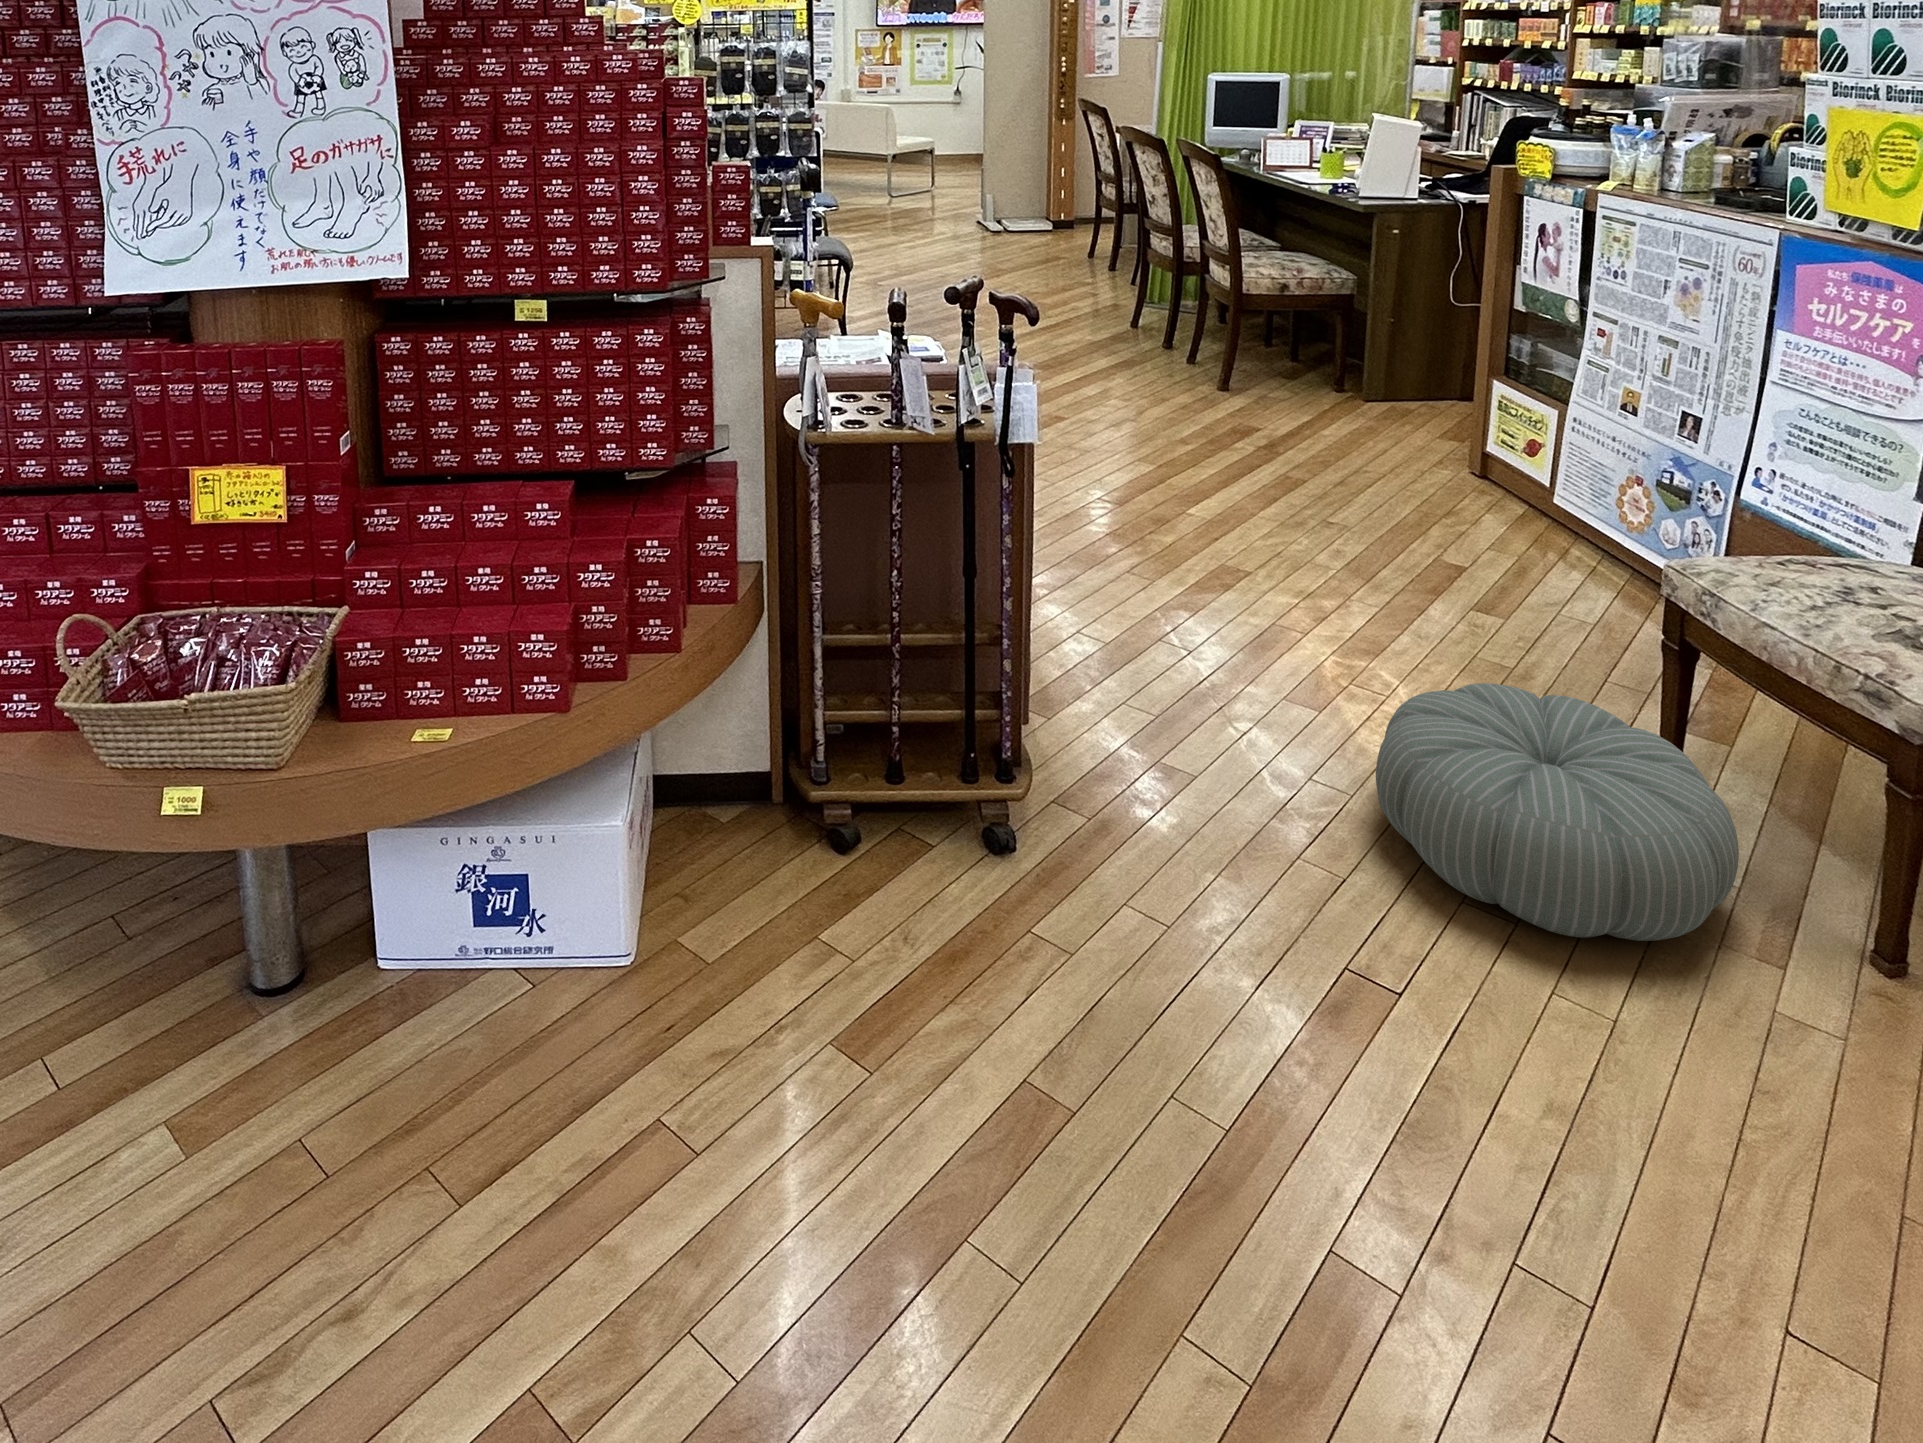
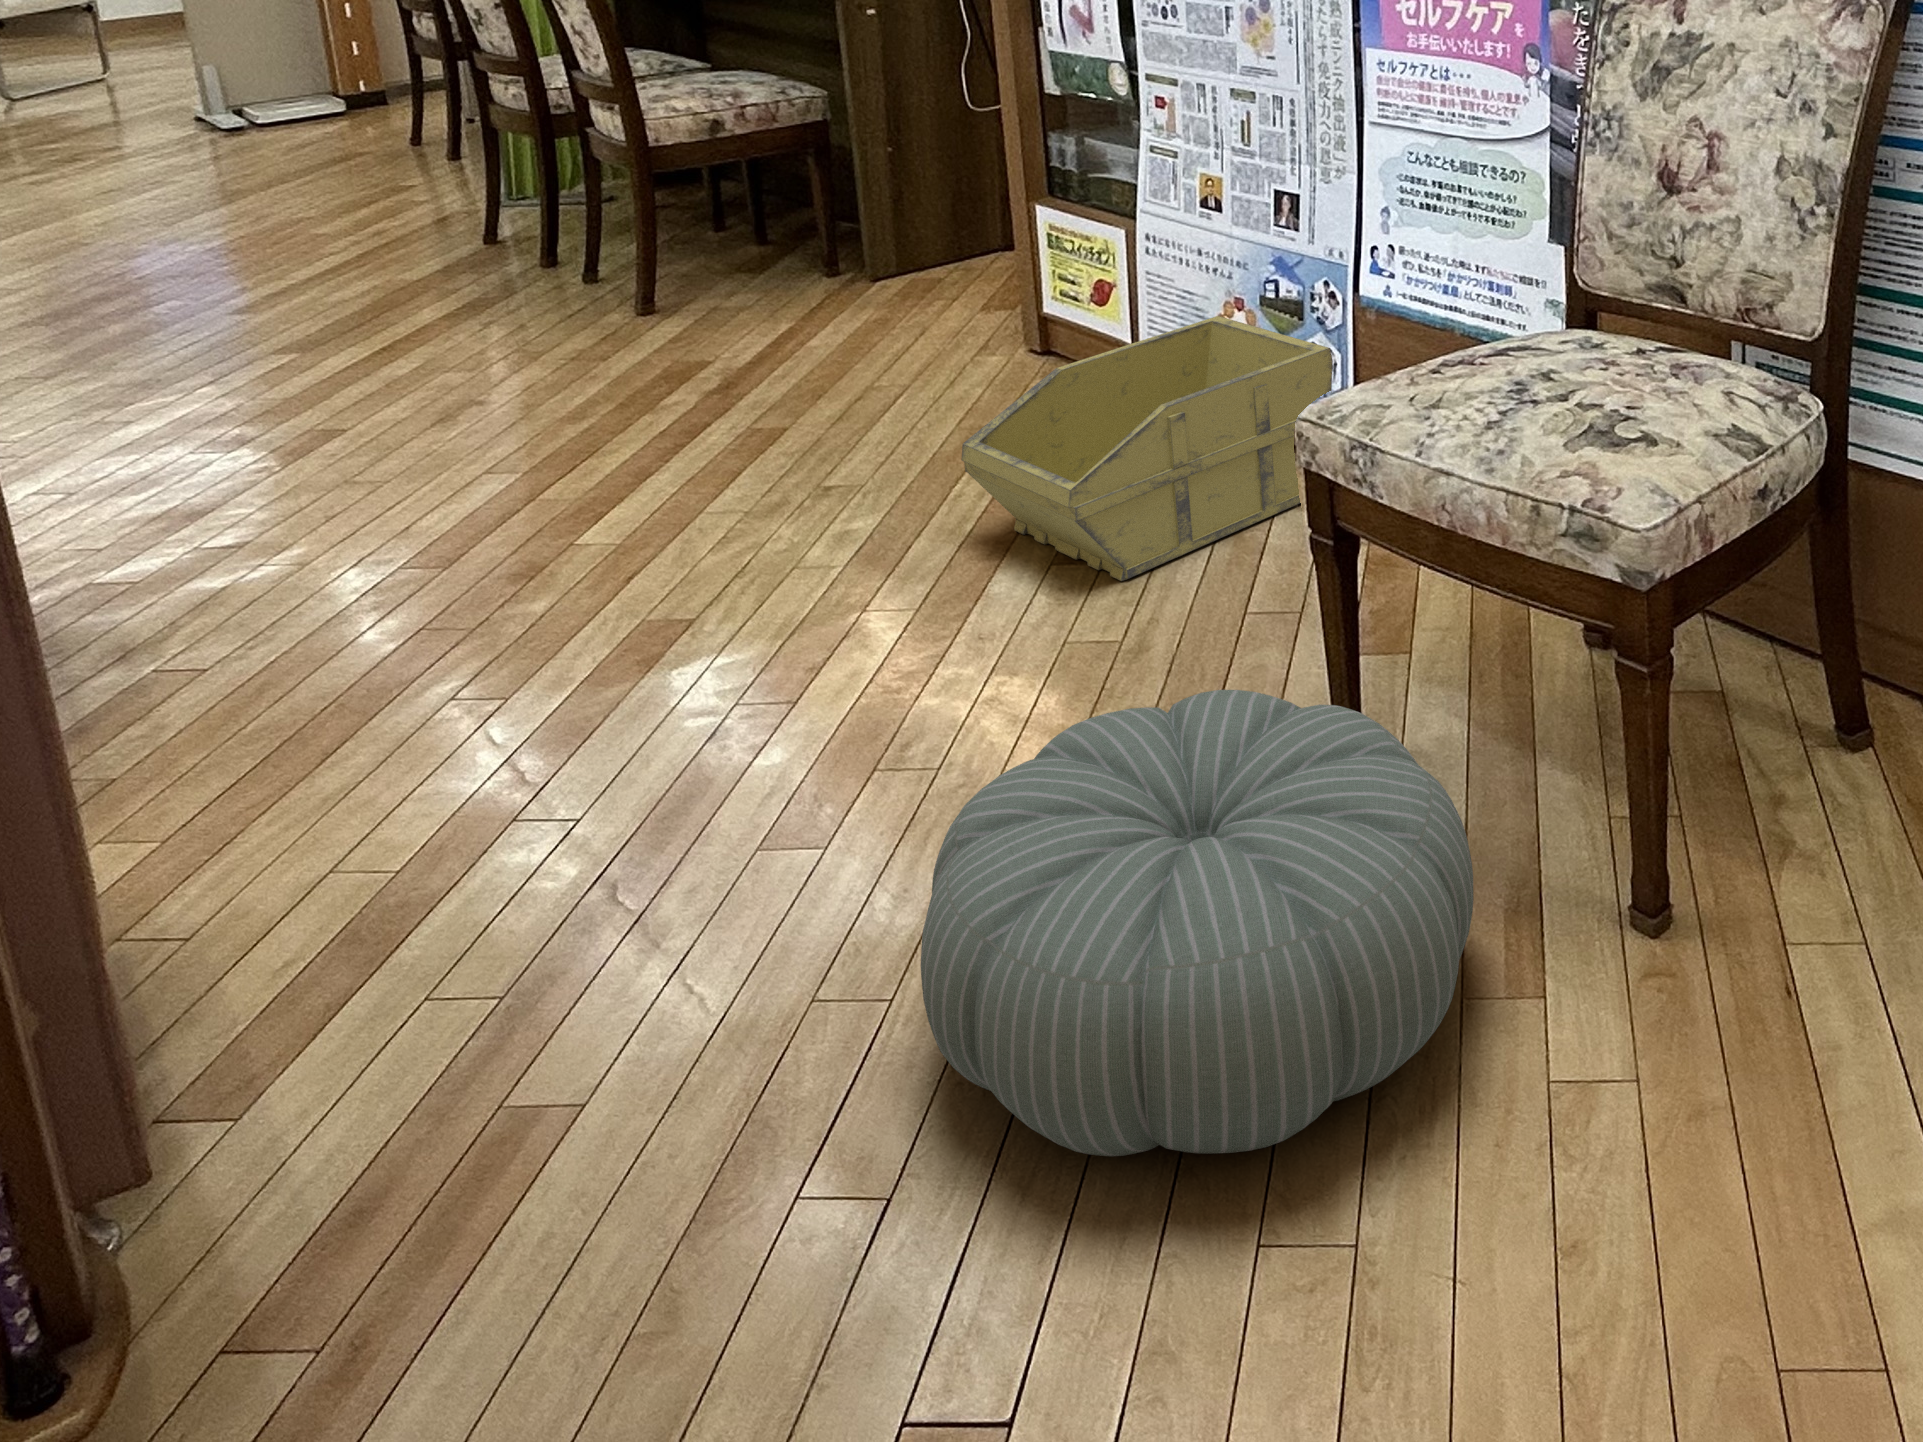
storage bin: none [1422,483,1708,627] -> present [961,316,1333,581]

